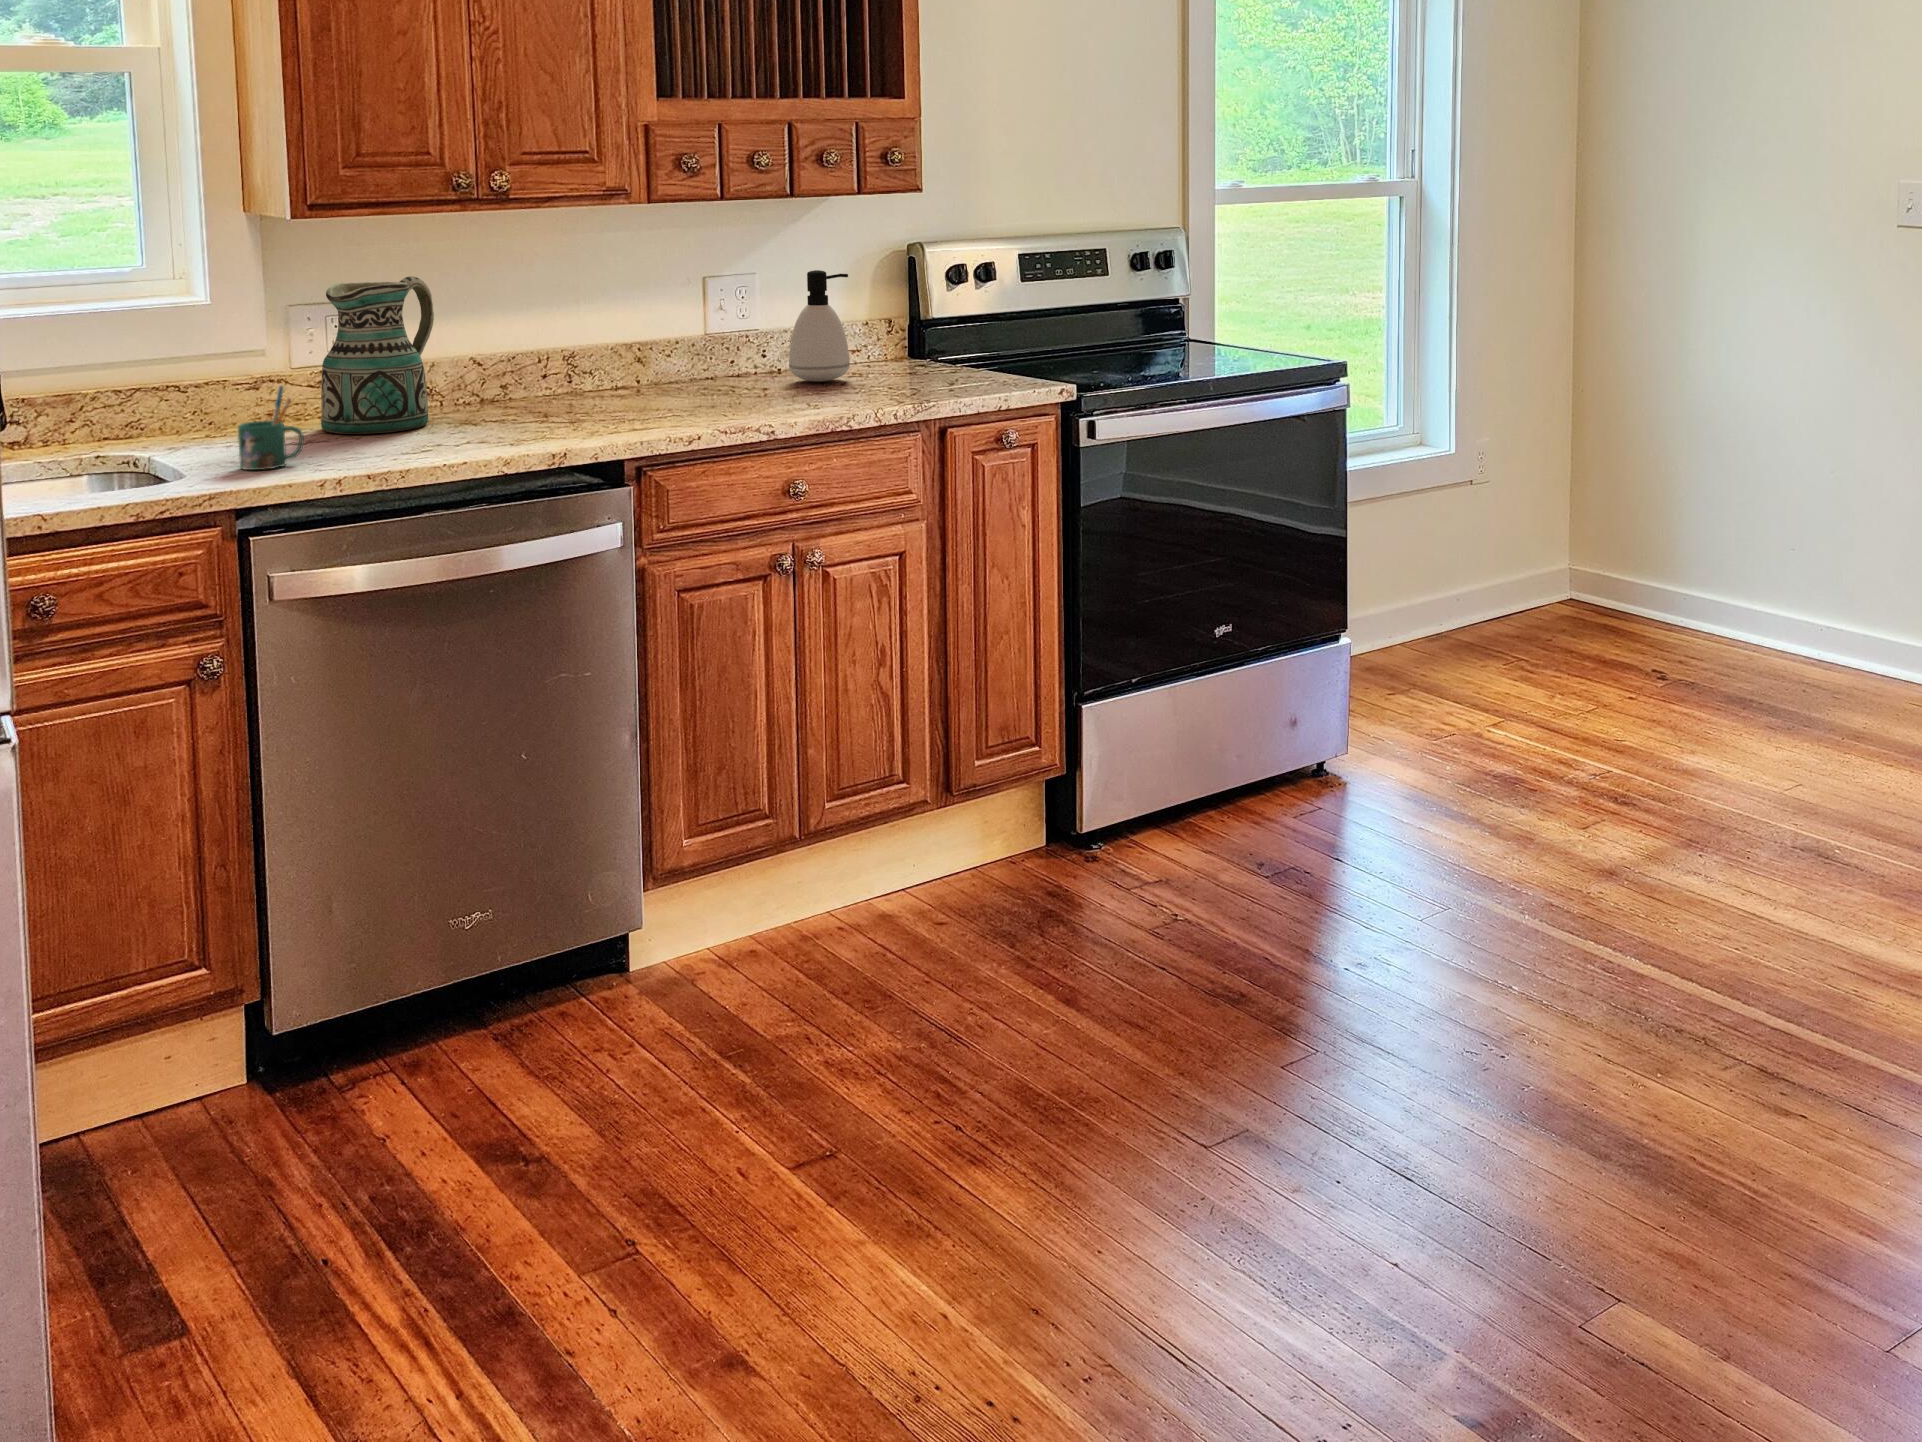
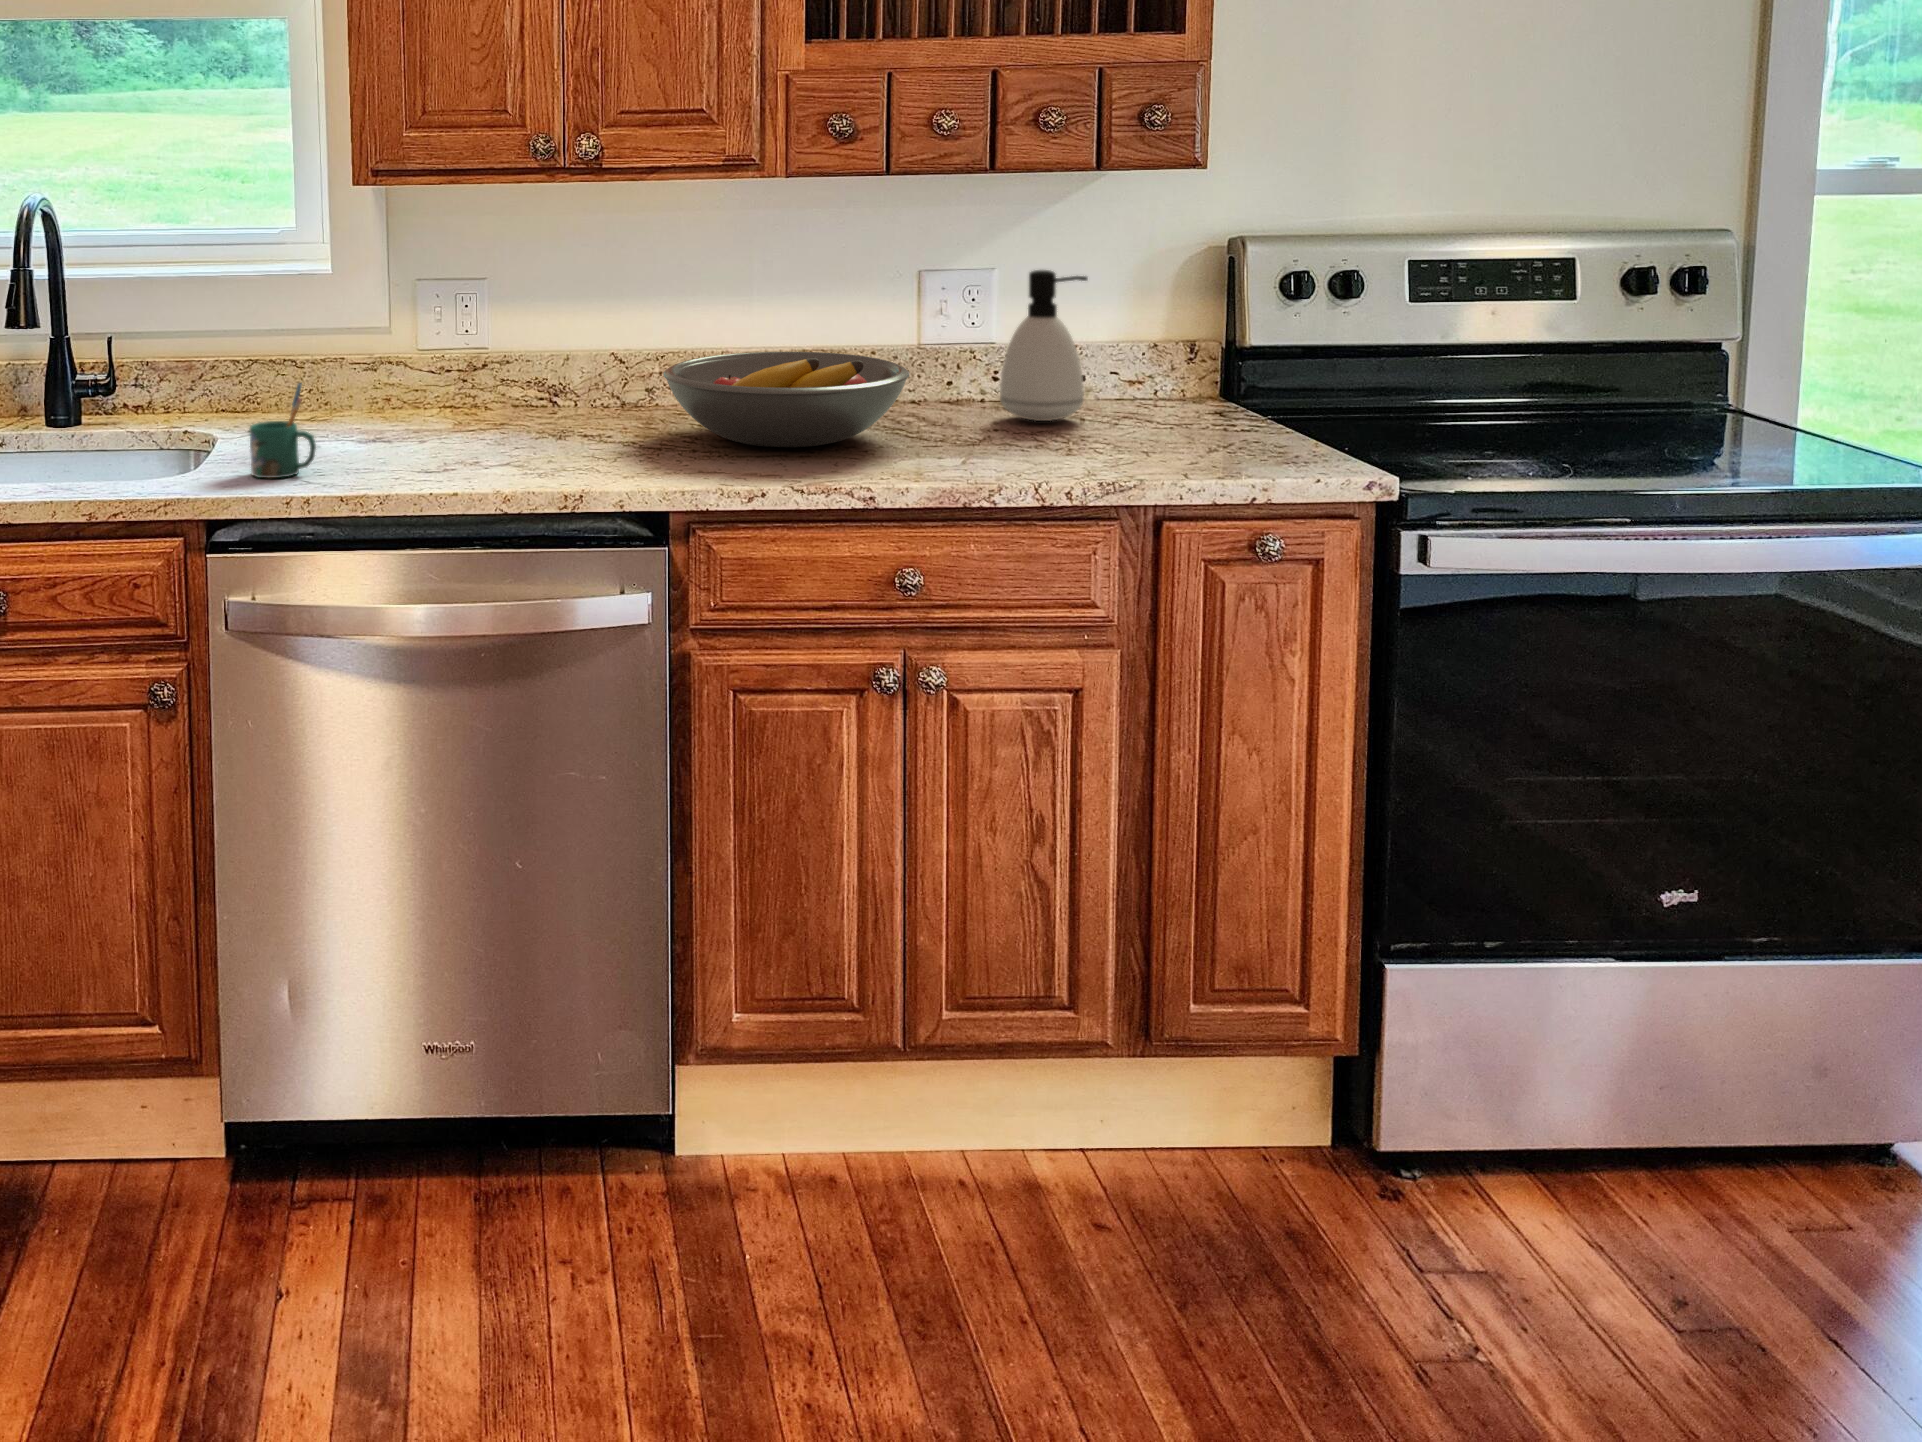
ceramic pitcher: present [321,276,434,434] -> none [407,258,549,441]
fruit bowl: none [555,340,753,412] -> present [663,352,909,447]

